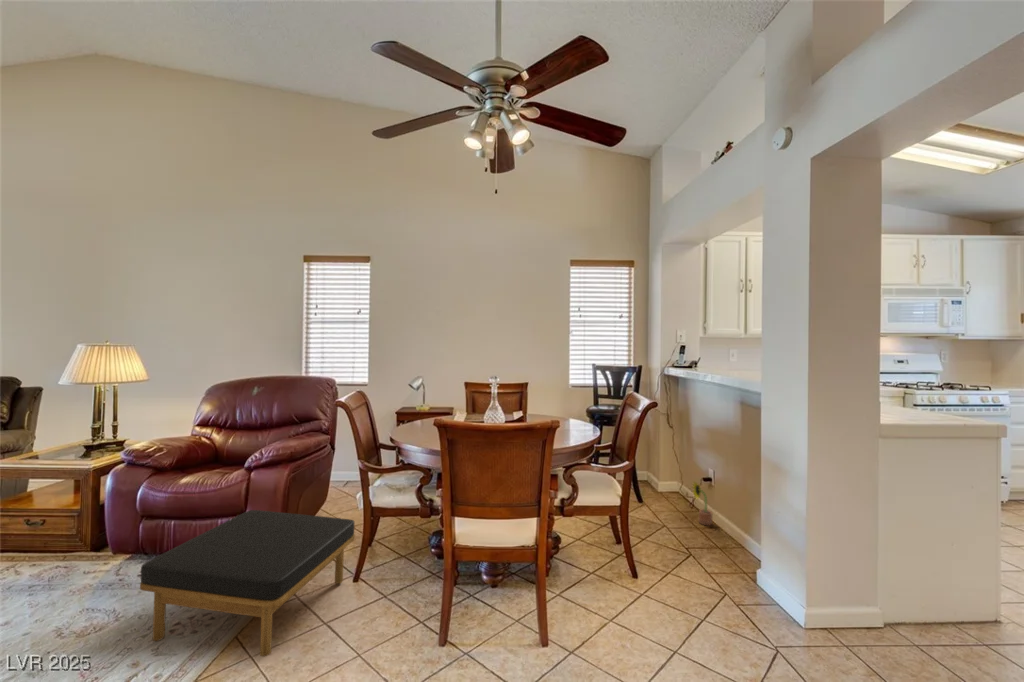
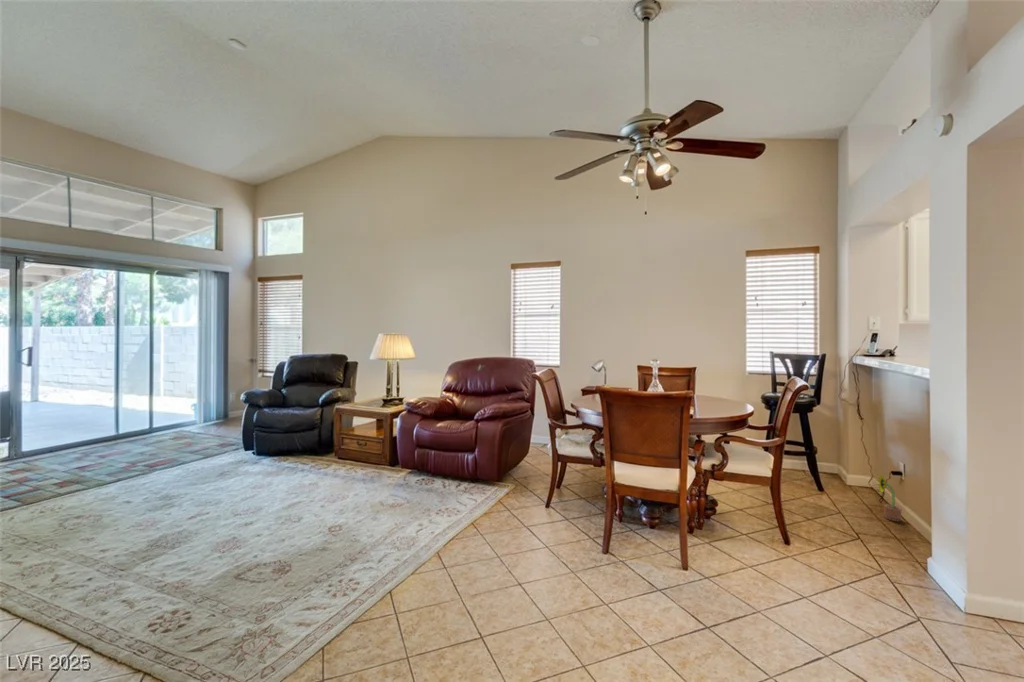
ottoman: present [140,510,355,656] -> none [424,449,546,535]

